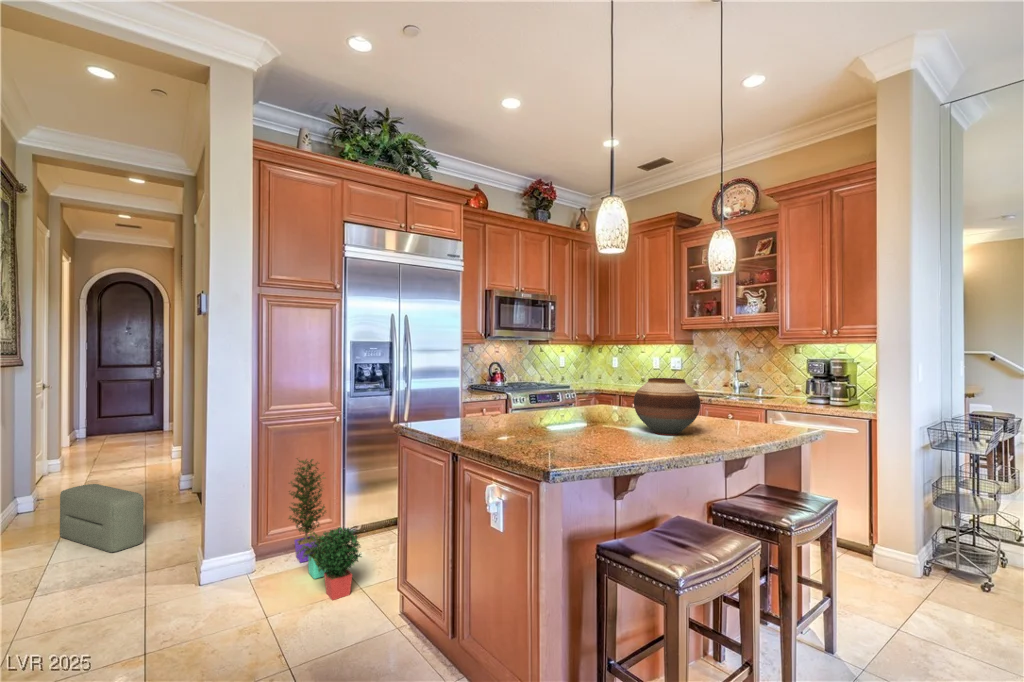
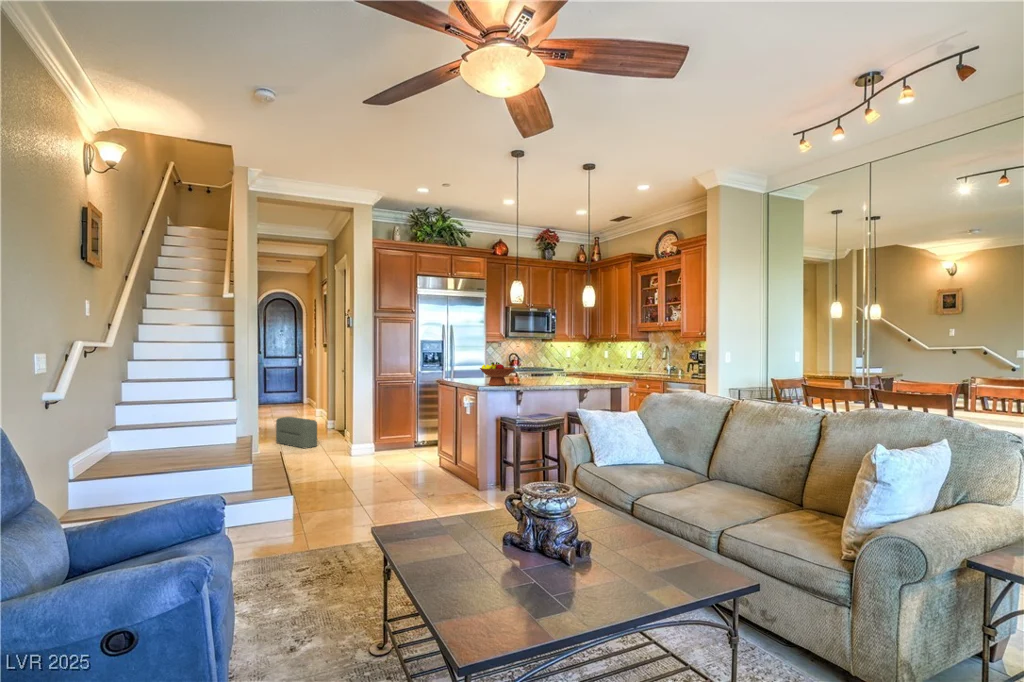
vase: present [634,378,700,435] -> none [546,358,577,385]
fruit bowl: none [516,393,600,451] -> present [480,362,515,386]
potted plant: present [289,459,362,600] -> none [388,401,424,465]

